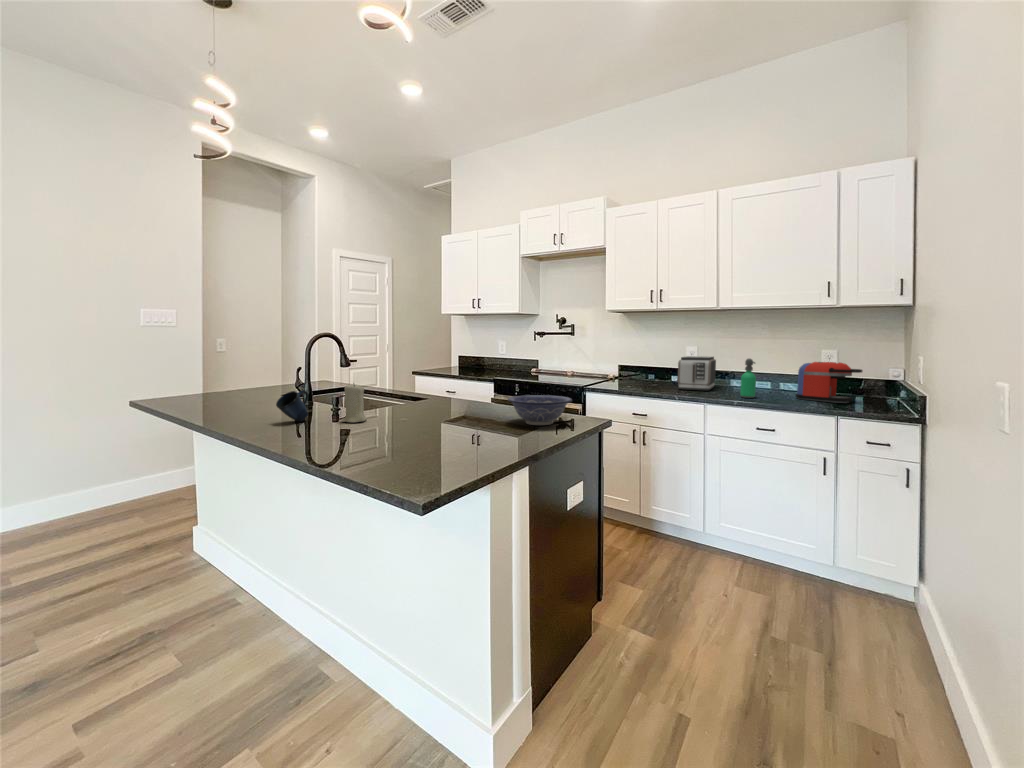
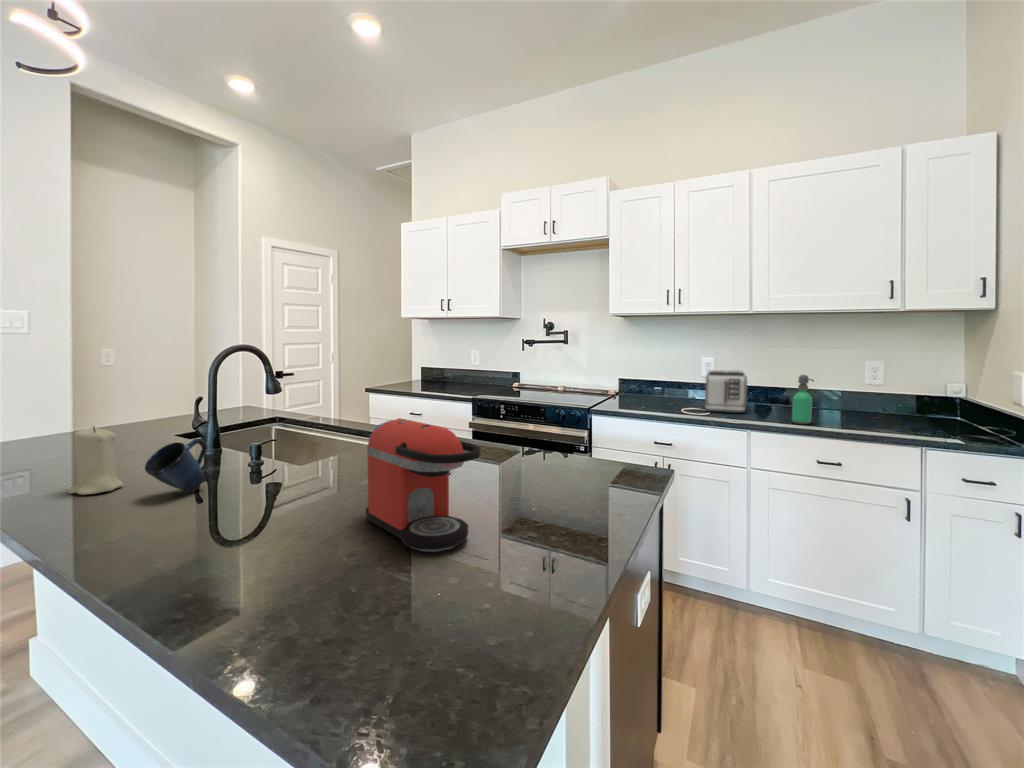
coffee maker: present [796,362,862,403] -> present [366,418,481,552]
candle: present [342,384,367,423] -> present [69,426,123,495]
decorative bowl: present [508,395,572,425] -> none [534,437,635,489]

